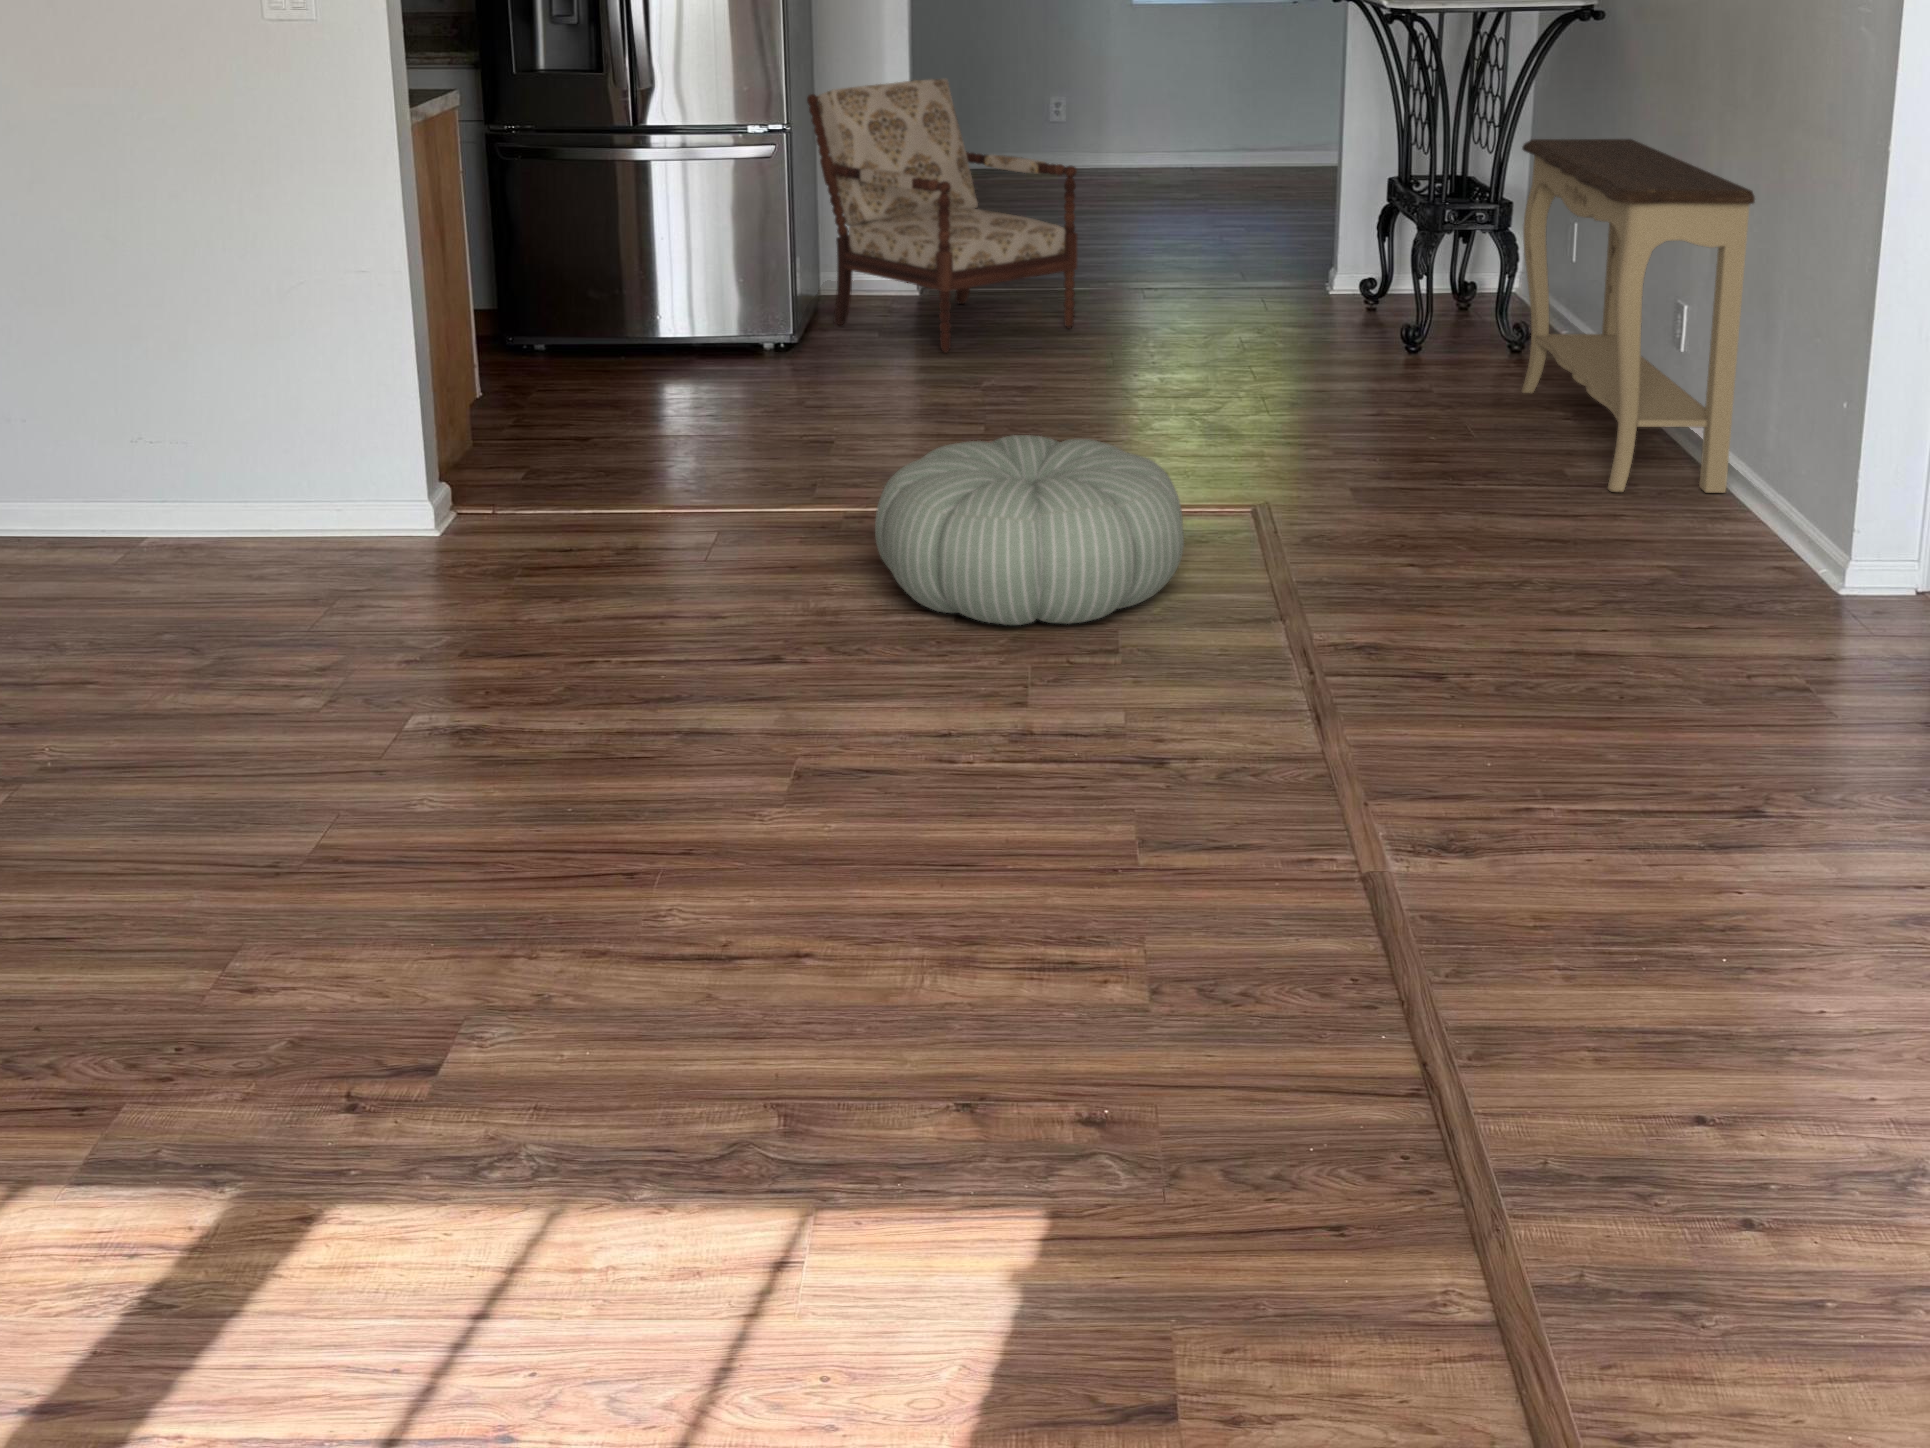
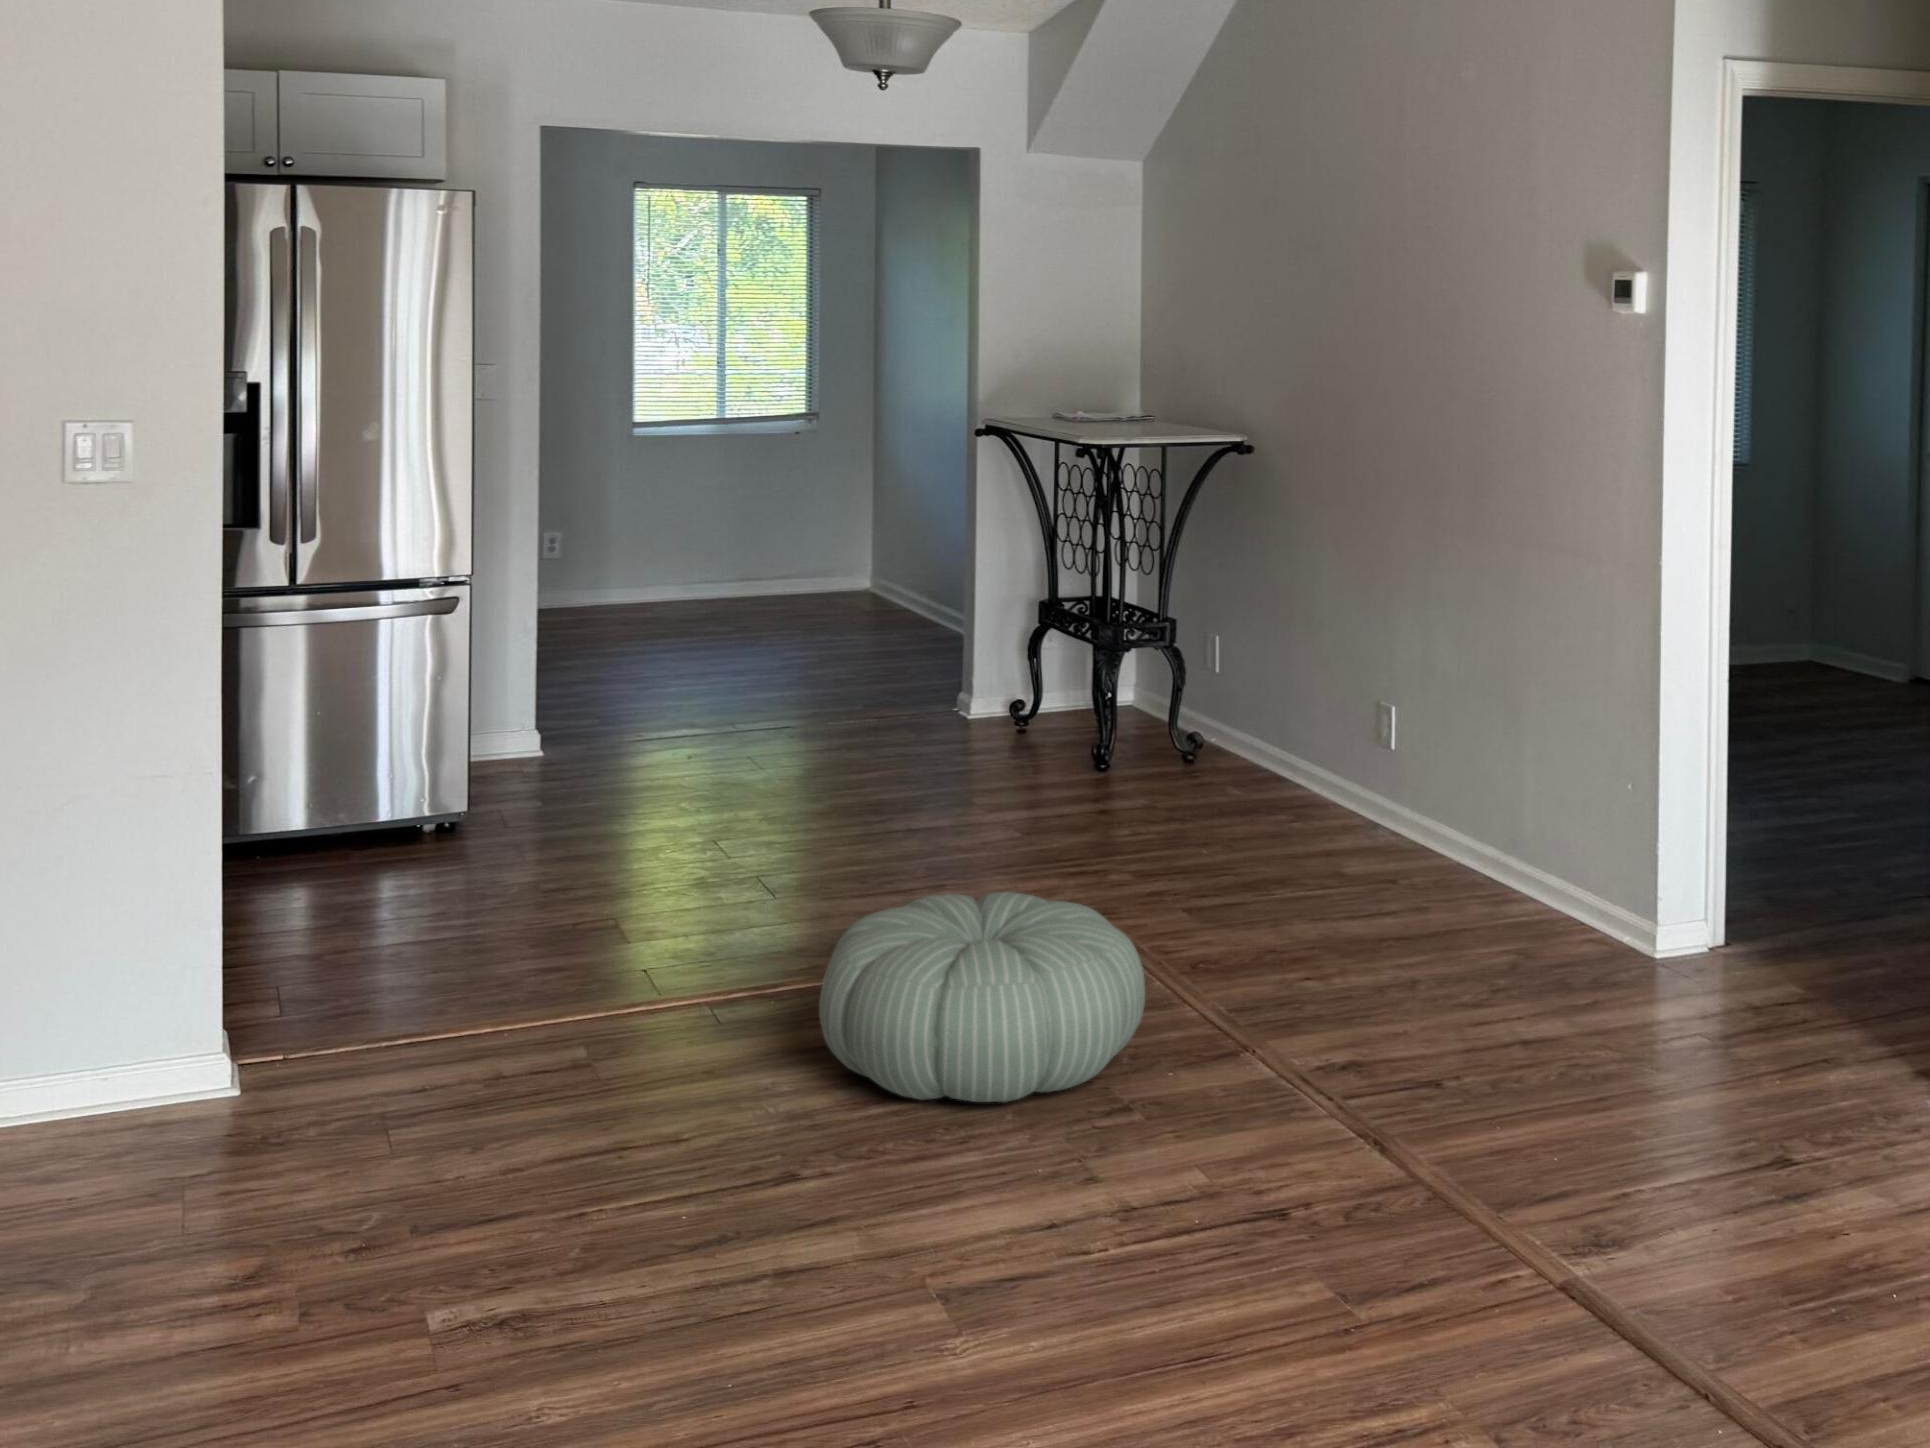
armchair: present [807,79,1077,353] -> none [455,525,759,819]
console table: present [1521,139,1755,493] -> none [1223,562,1497,889]

